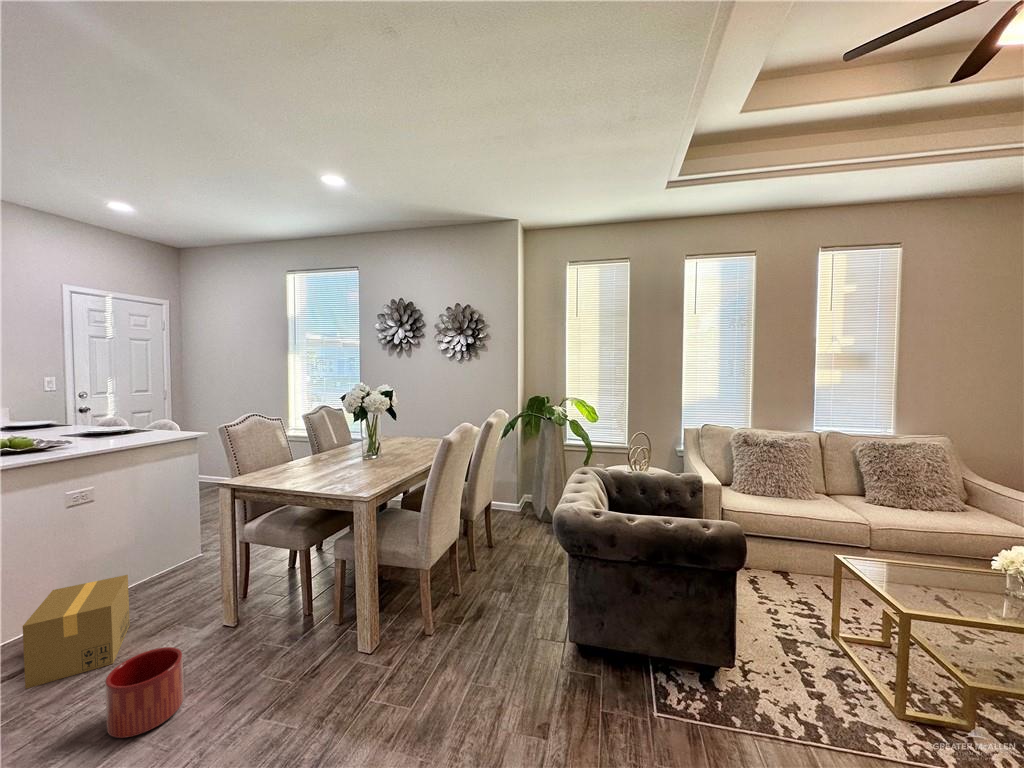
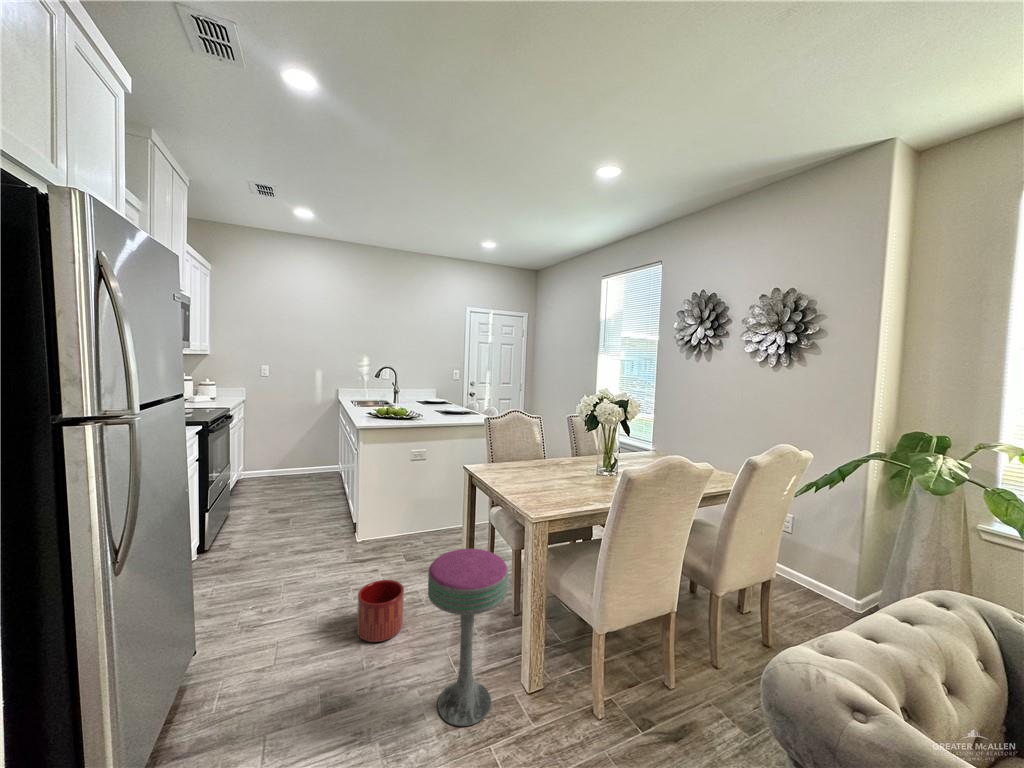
bar stool: none [275,544,360,715] -> present [428,549,508,726]
cardboard box: present [23,575,130,689] -> none [365,511,428,577]

